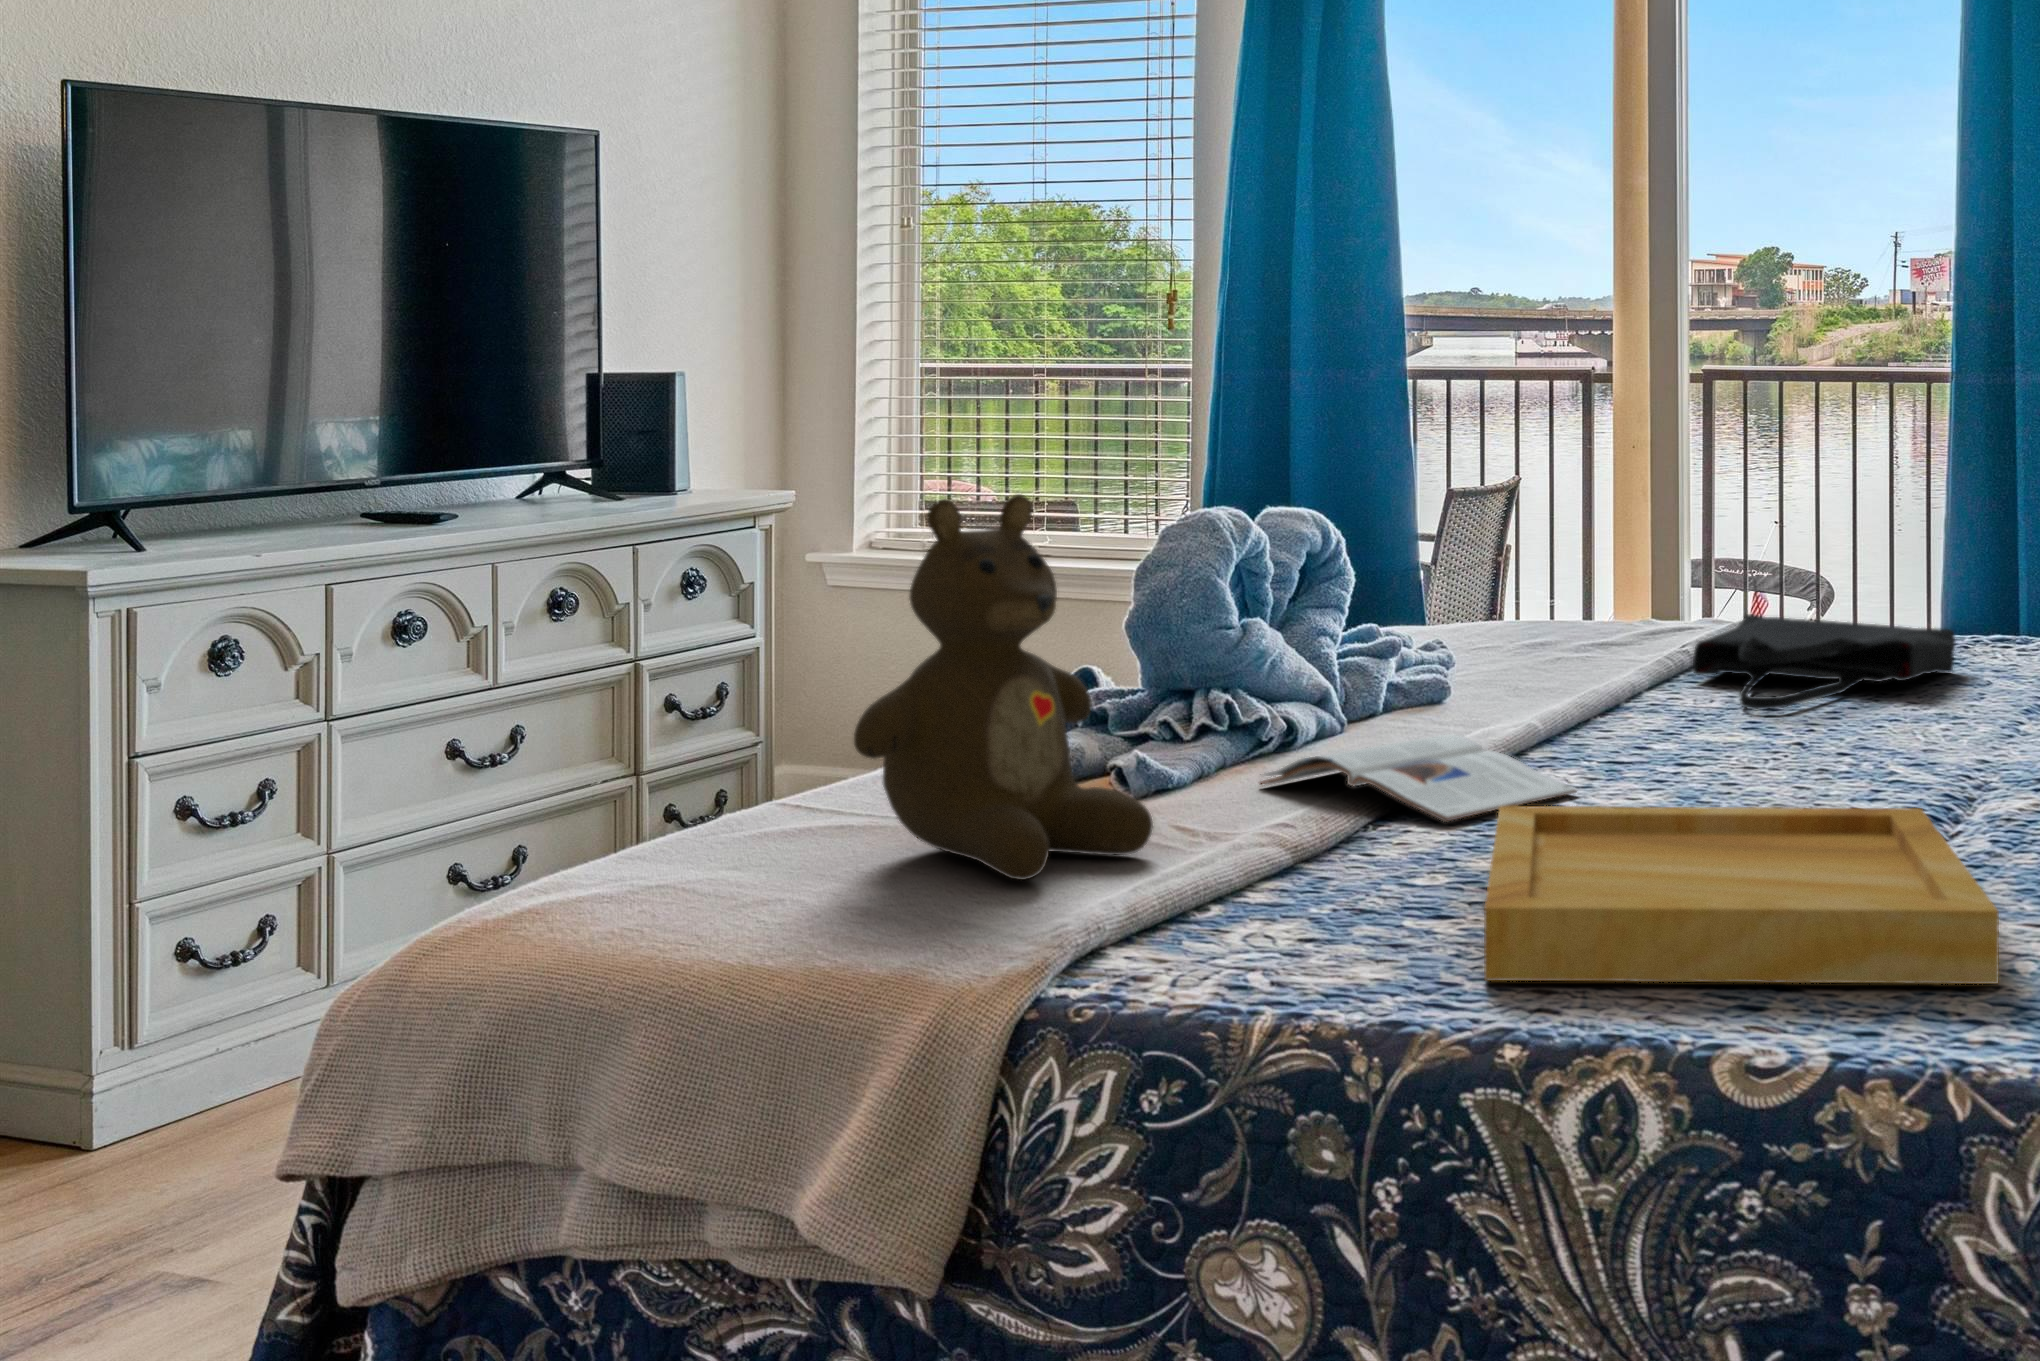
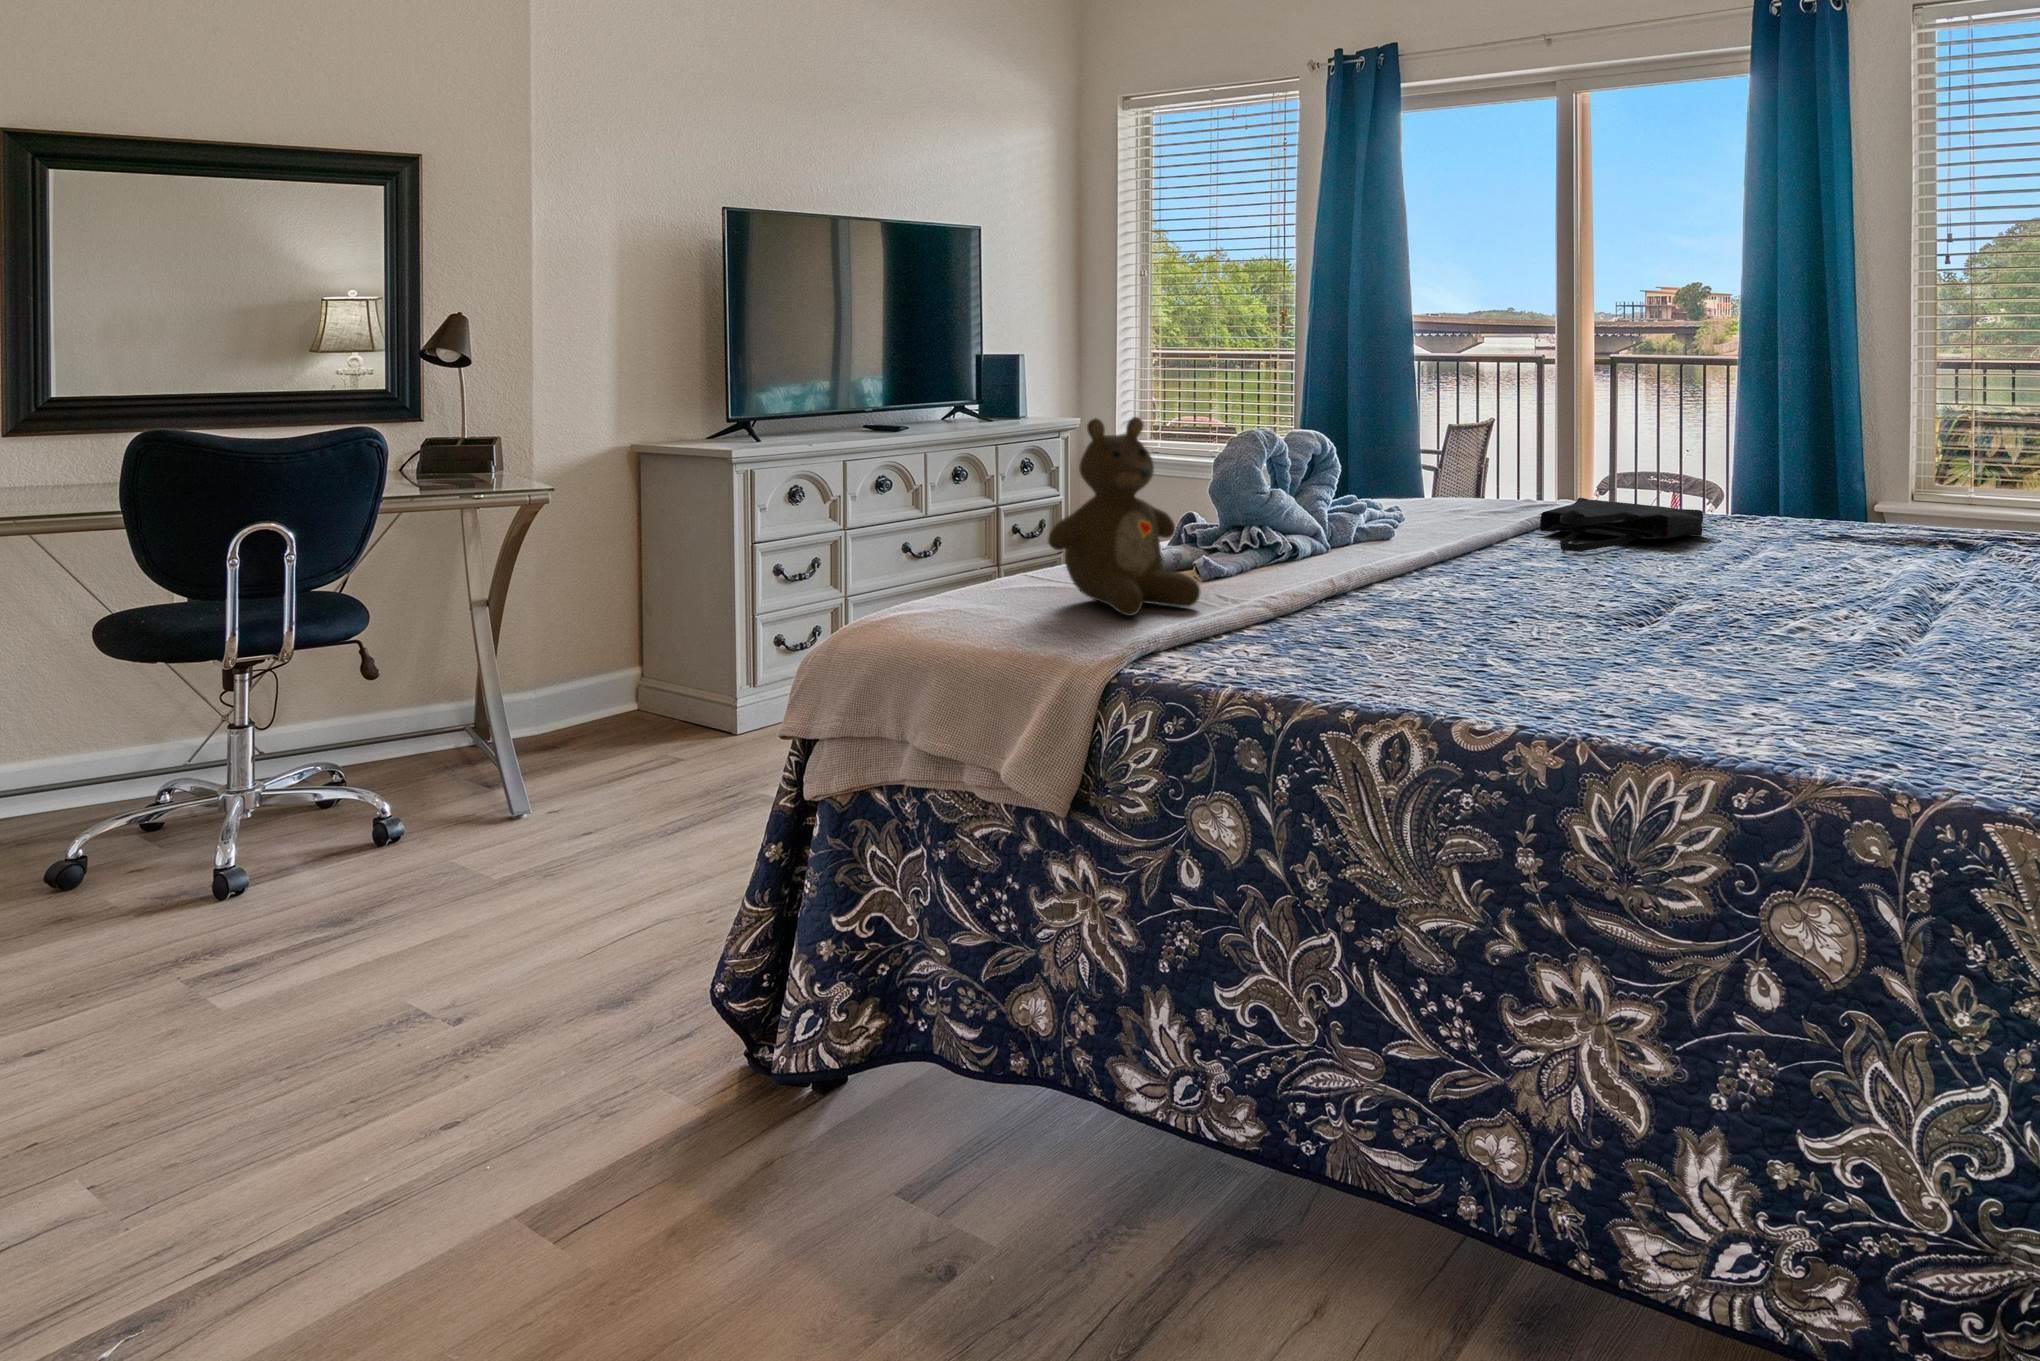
magazine: present [1260,734,1577,821] -> none [1270,555,1443,600]
tray: present [1484,806,1999,984] -> none [1345,591,1631,698]

